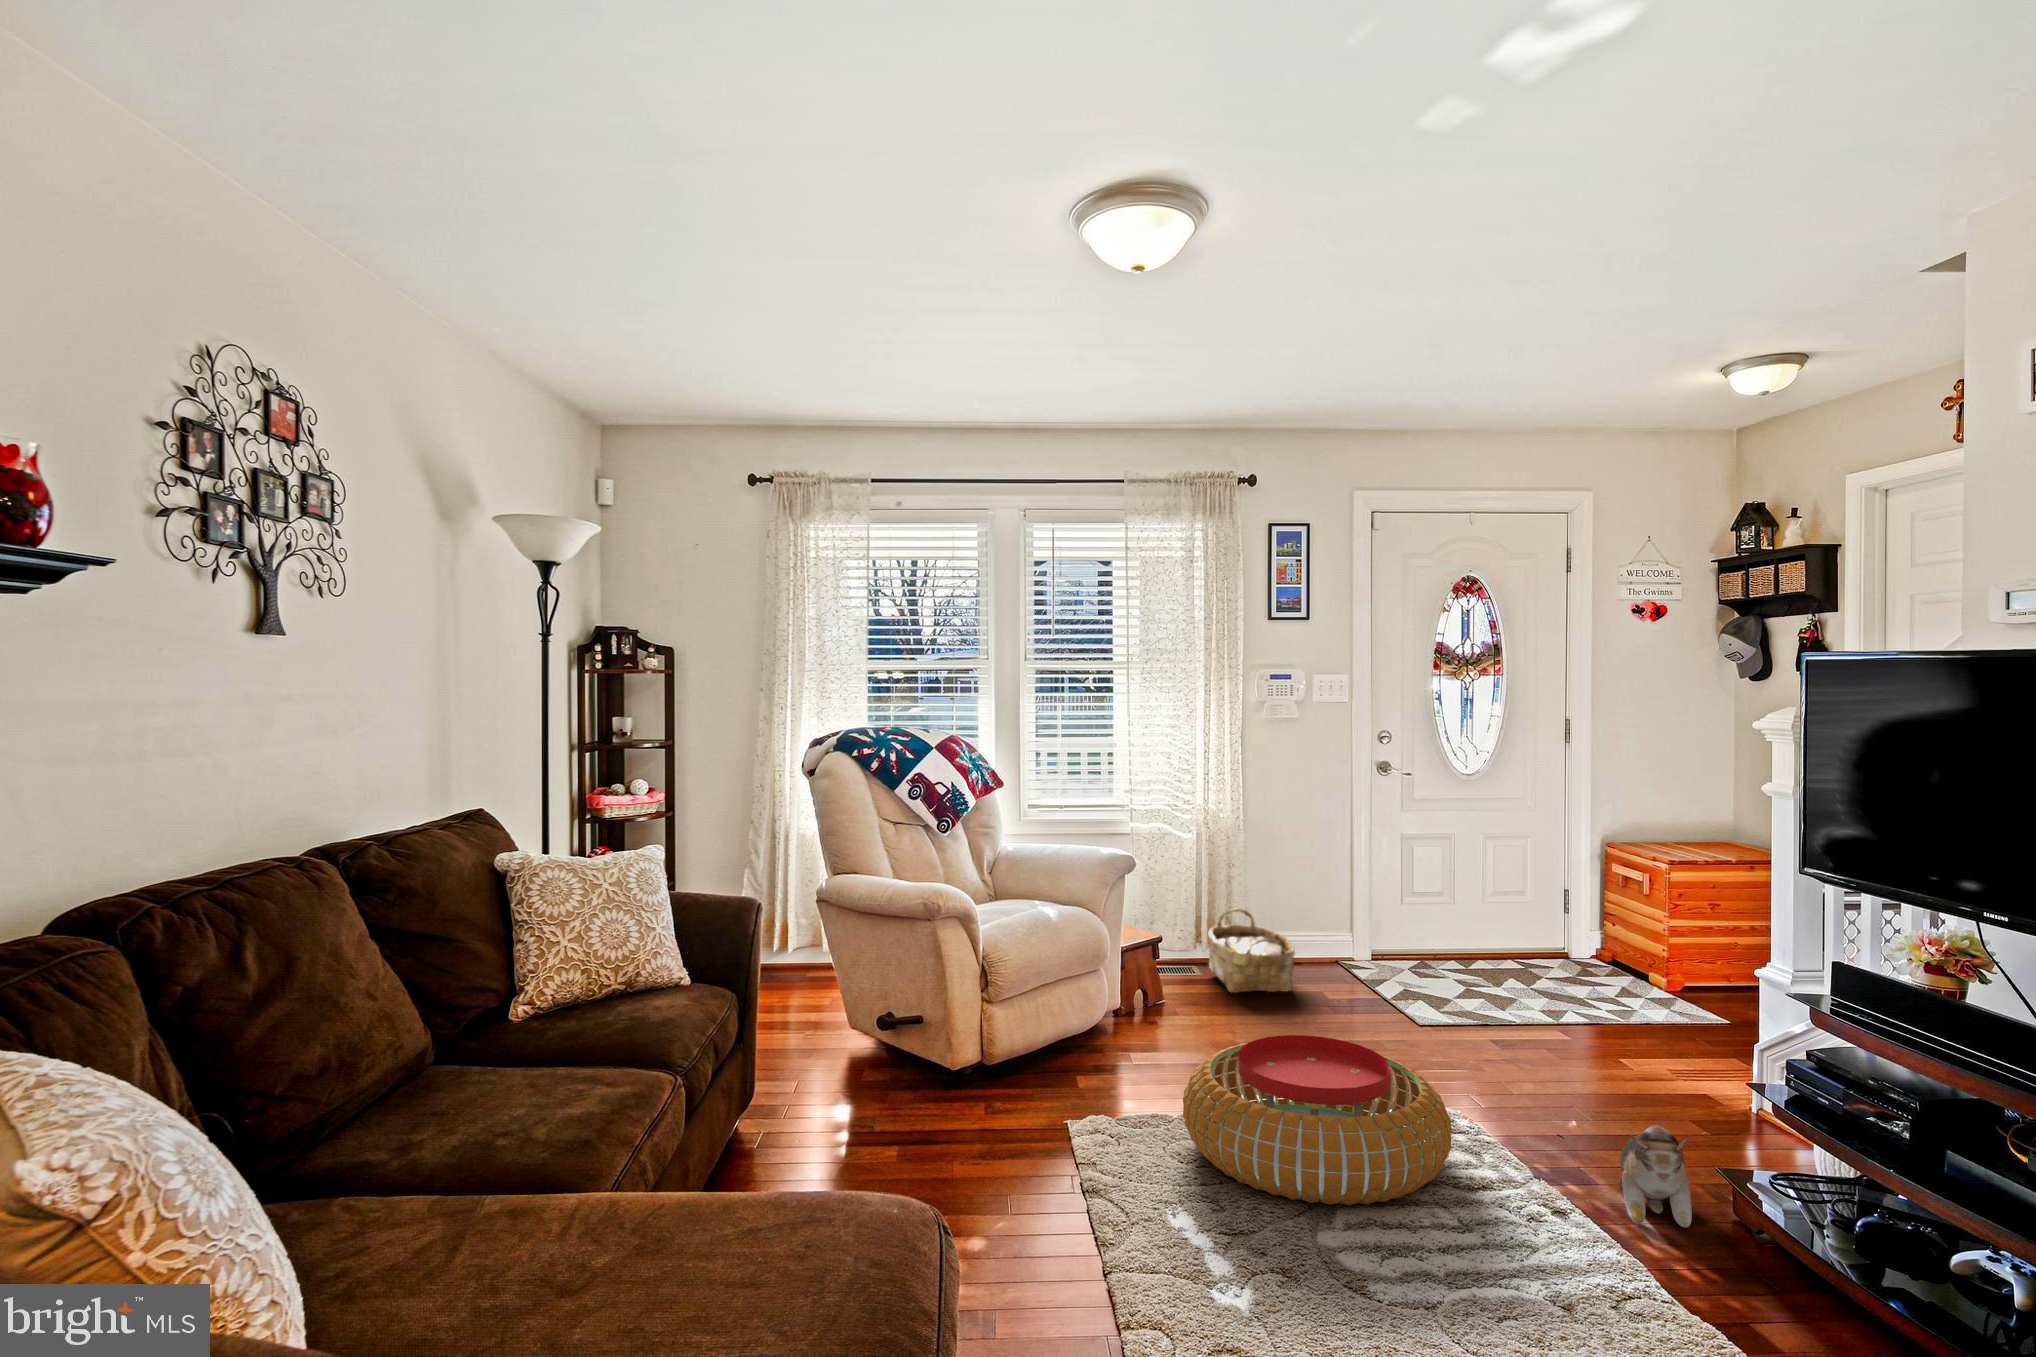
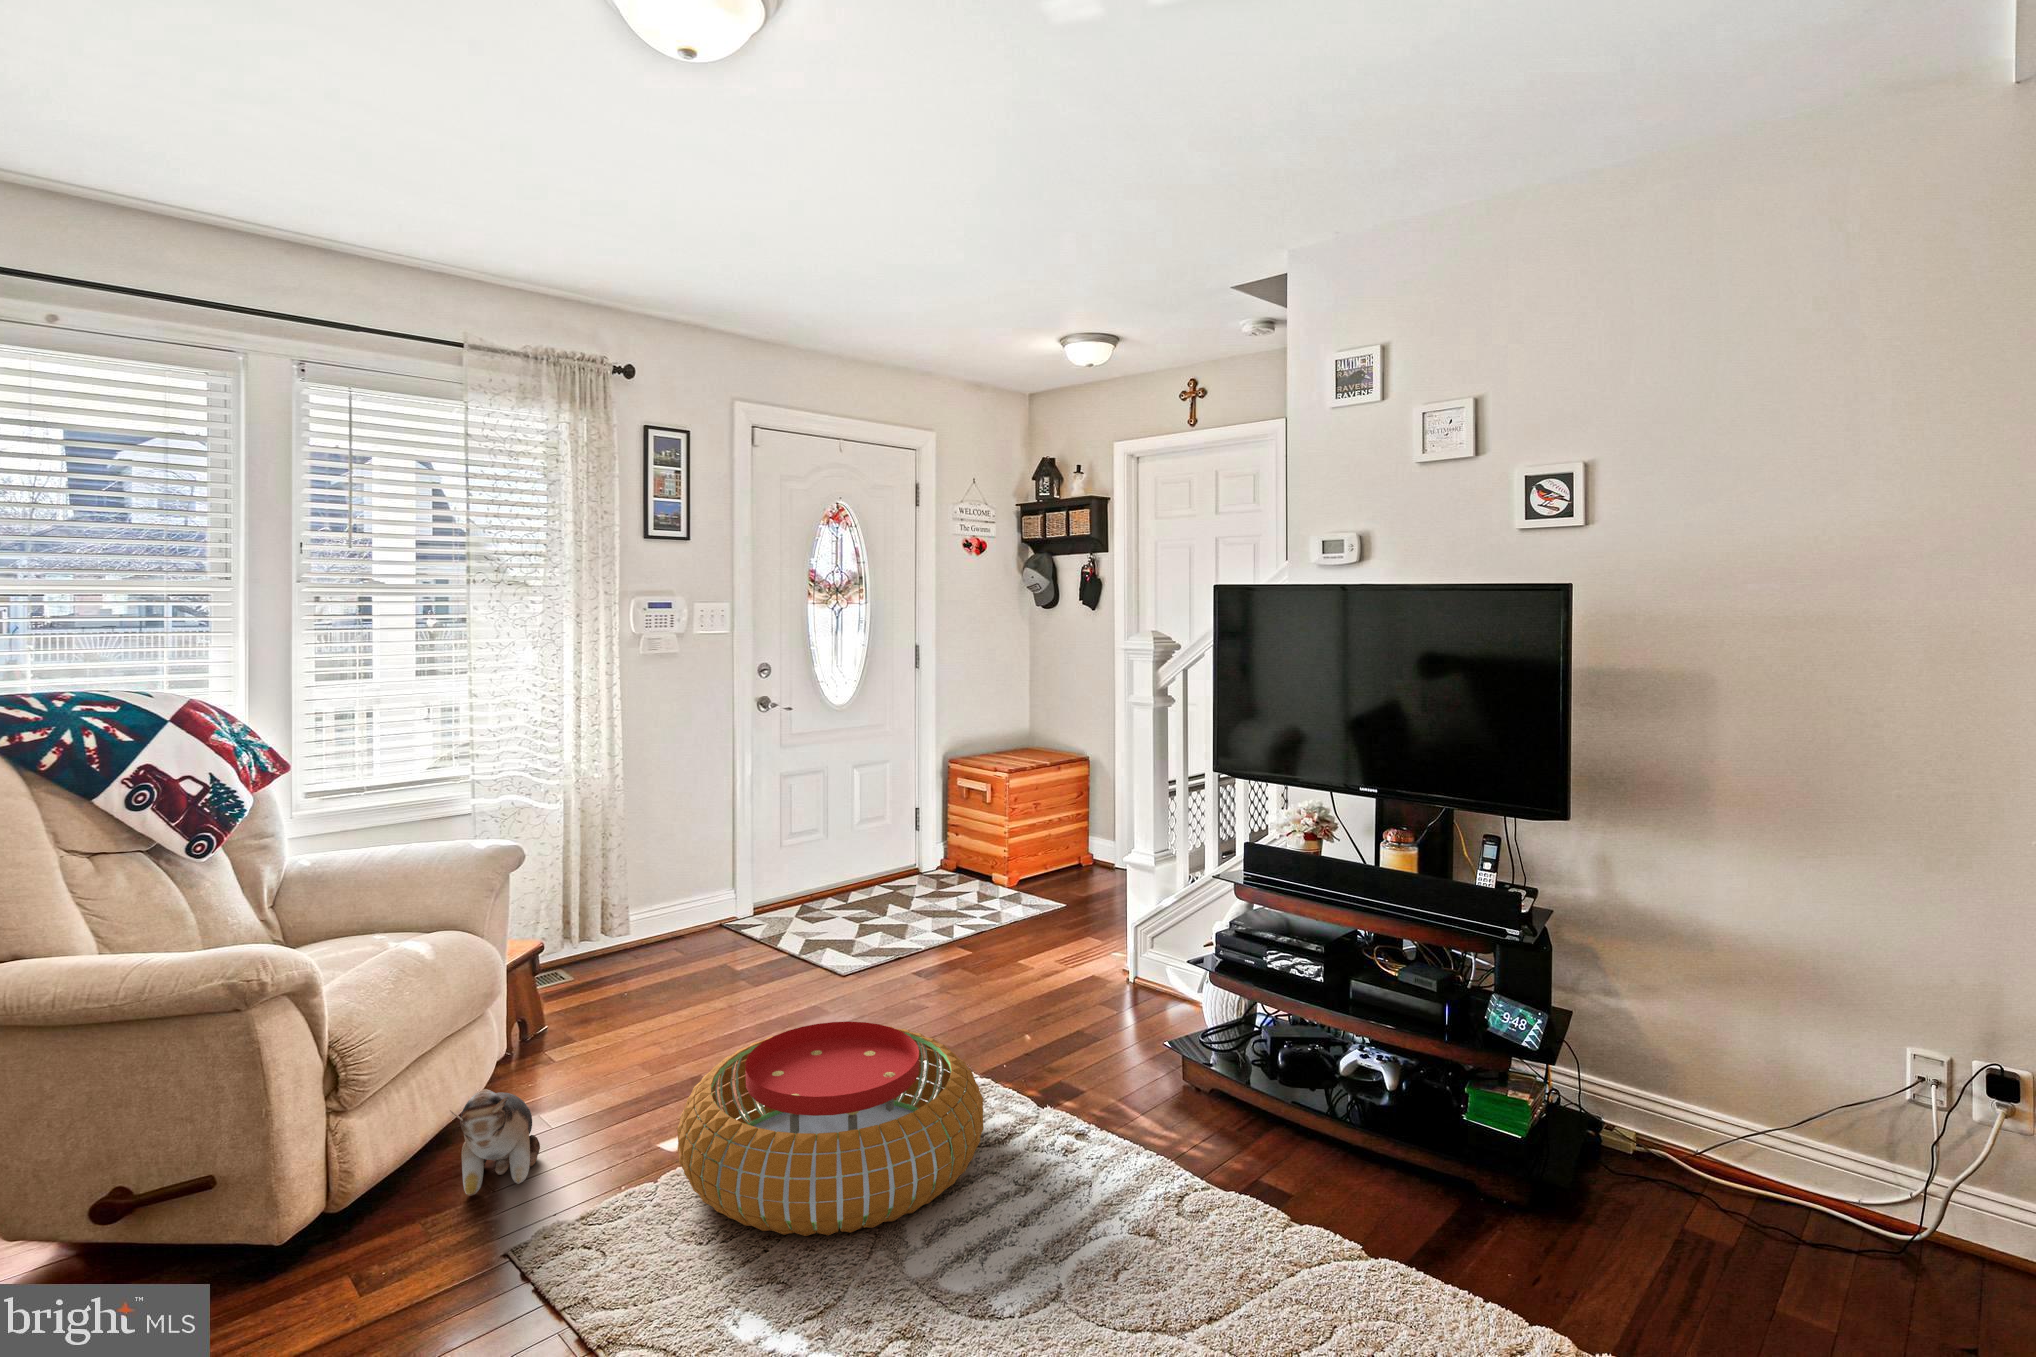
woven basket: present [1208,908,1295,993] -> none [582,883,693,985]
plush toy: present [1619,1124,1692,1228] -> present [450,1088,540,1195]

